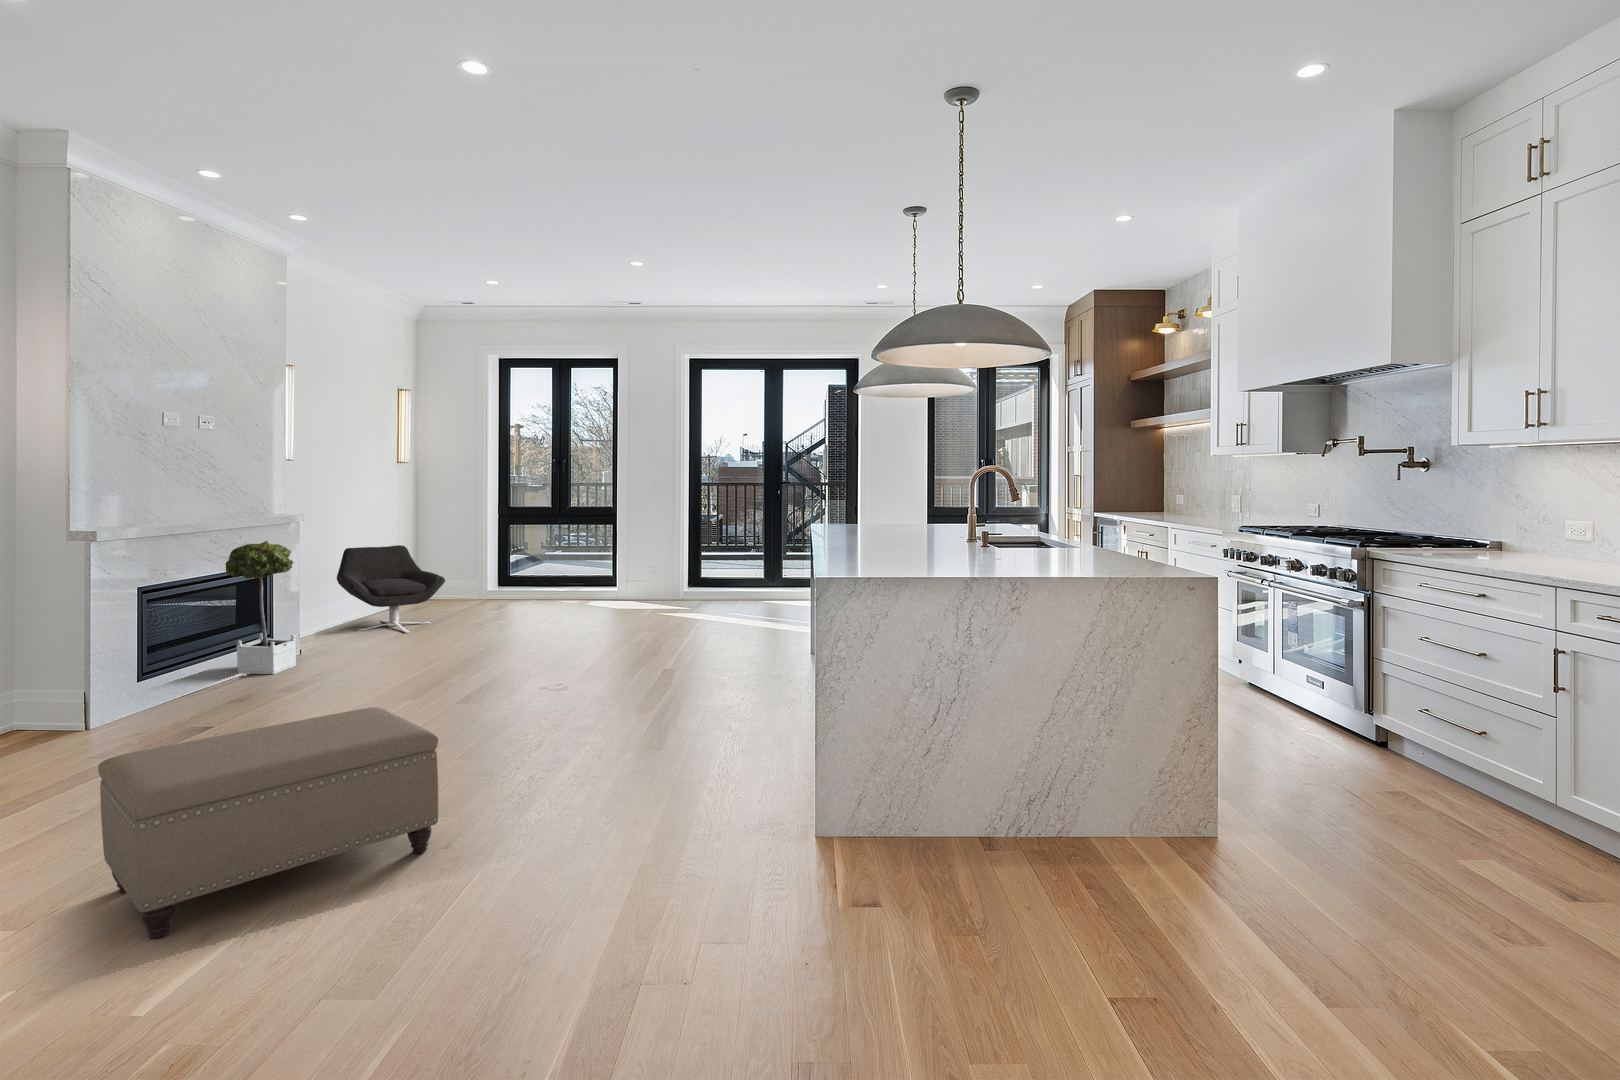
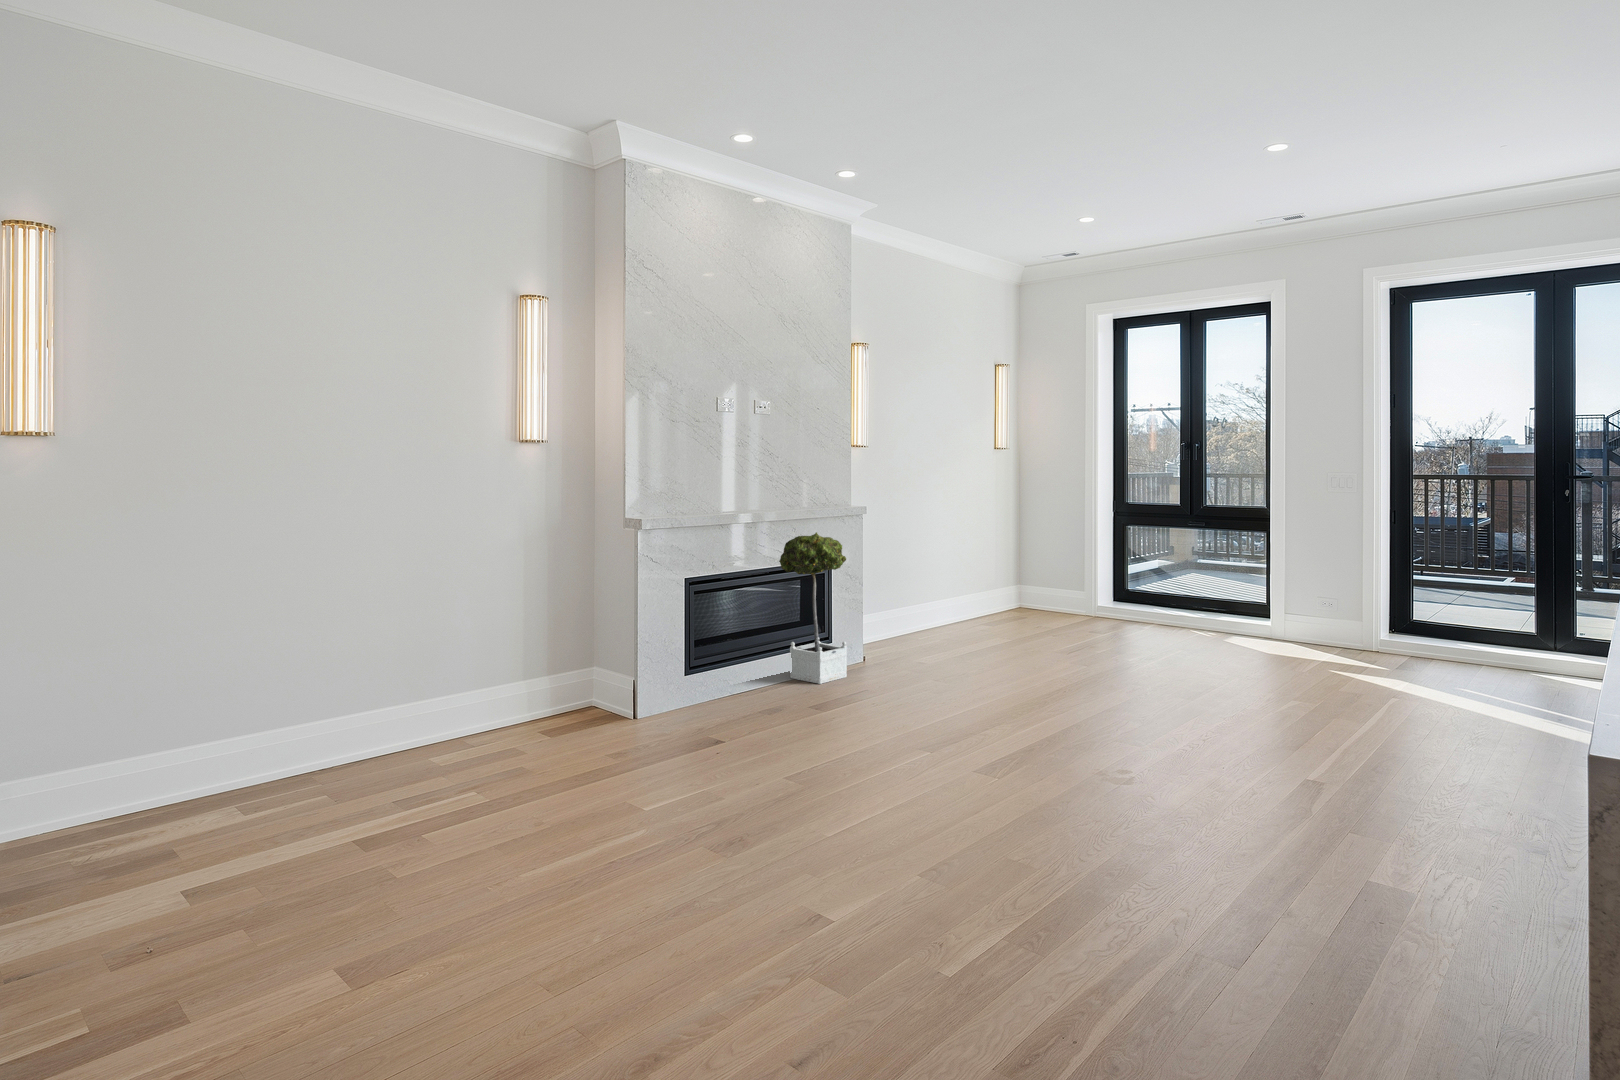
lounge chair: present [337,545,445,633] -> none [916,547,1029,651]
ottoman: present [98,707,438,938] -> none [415,756,824,1030]

